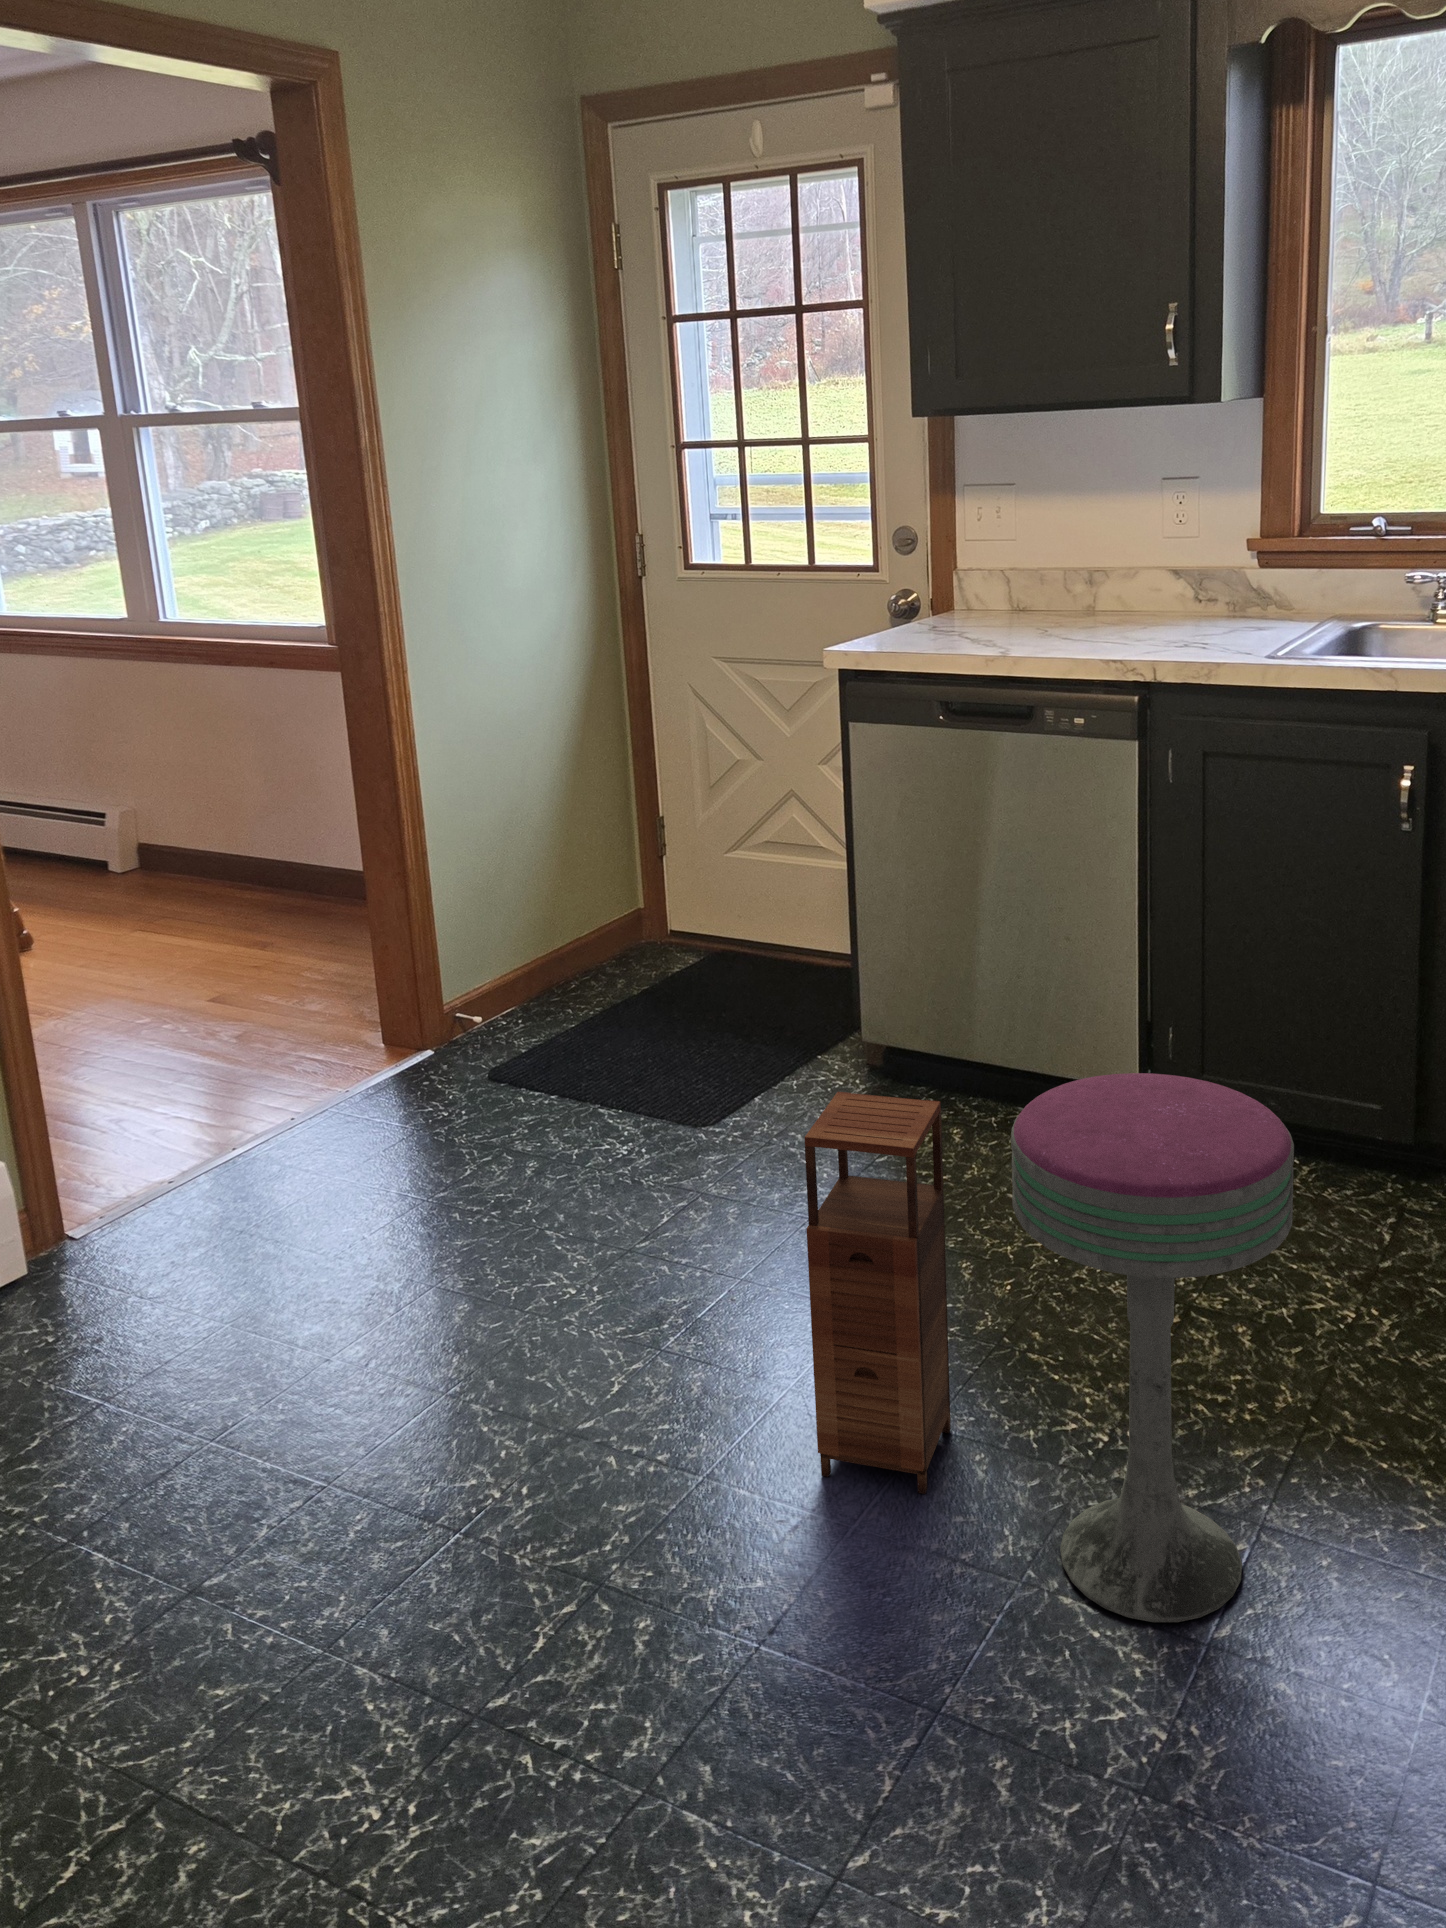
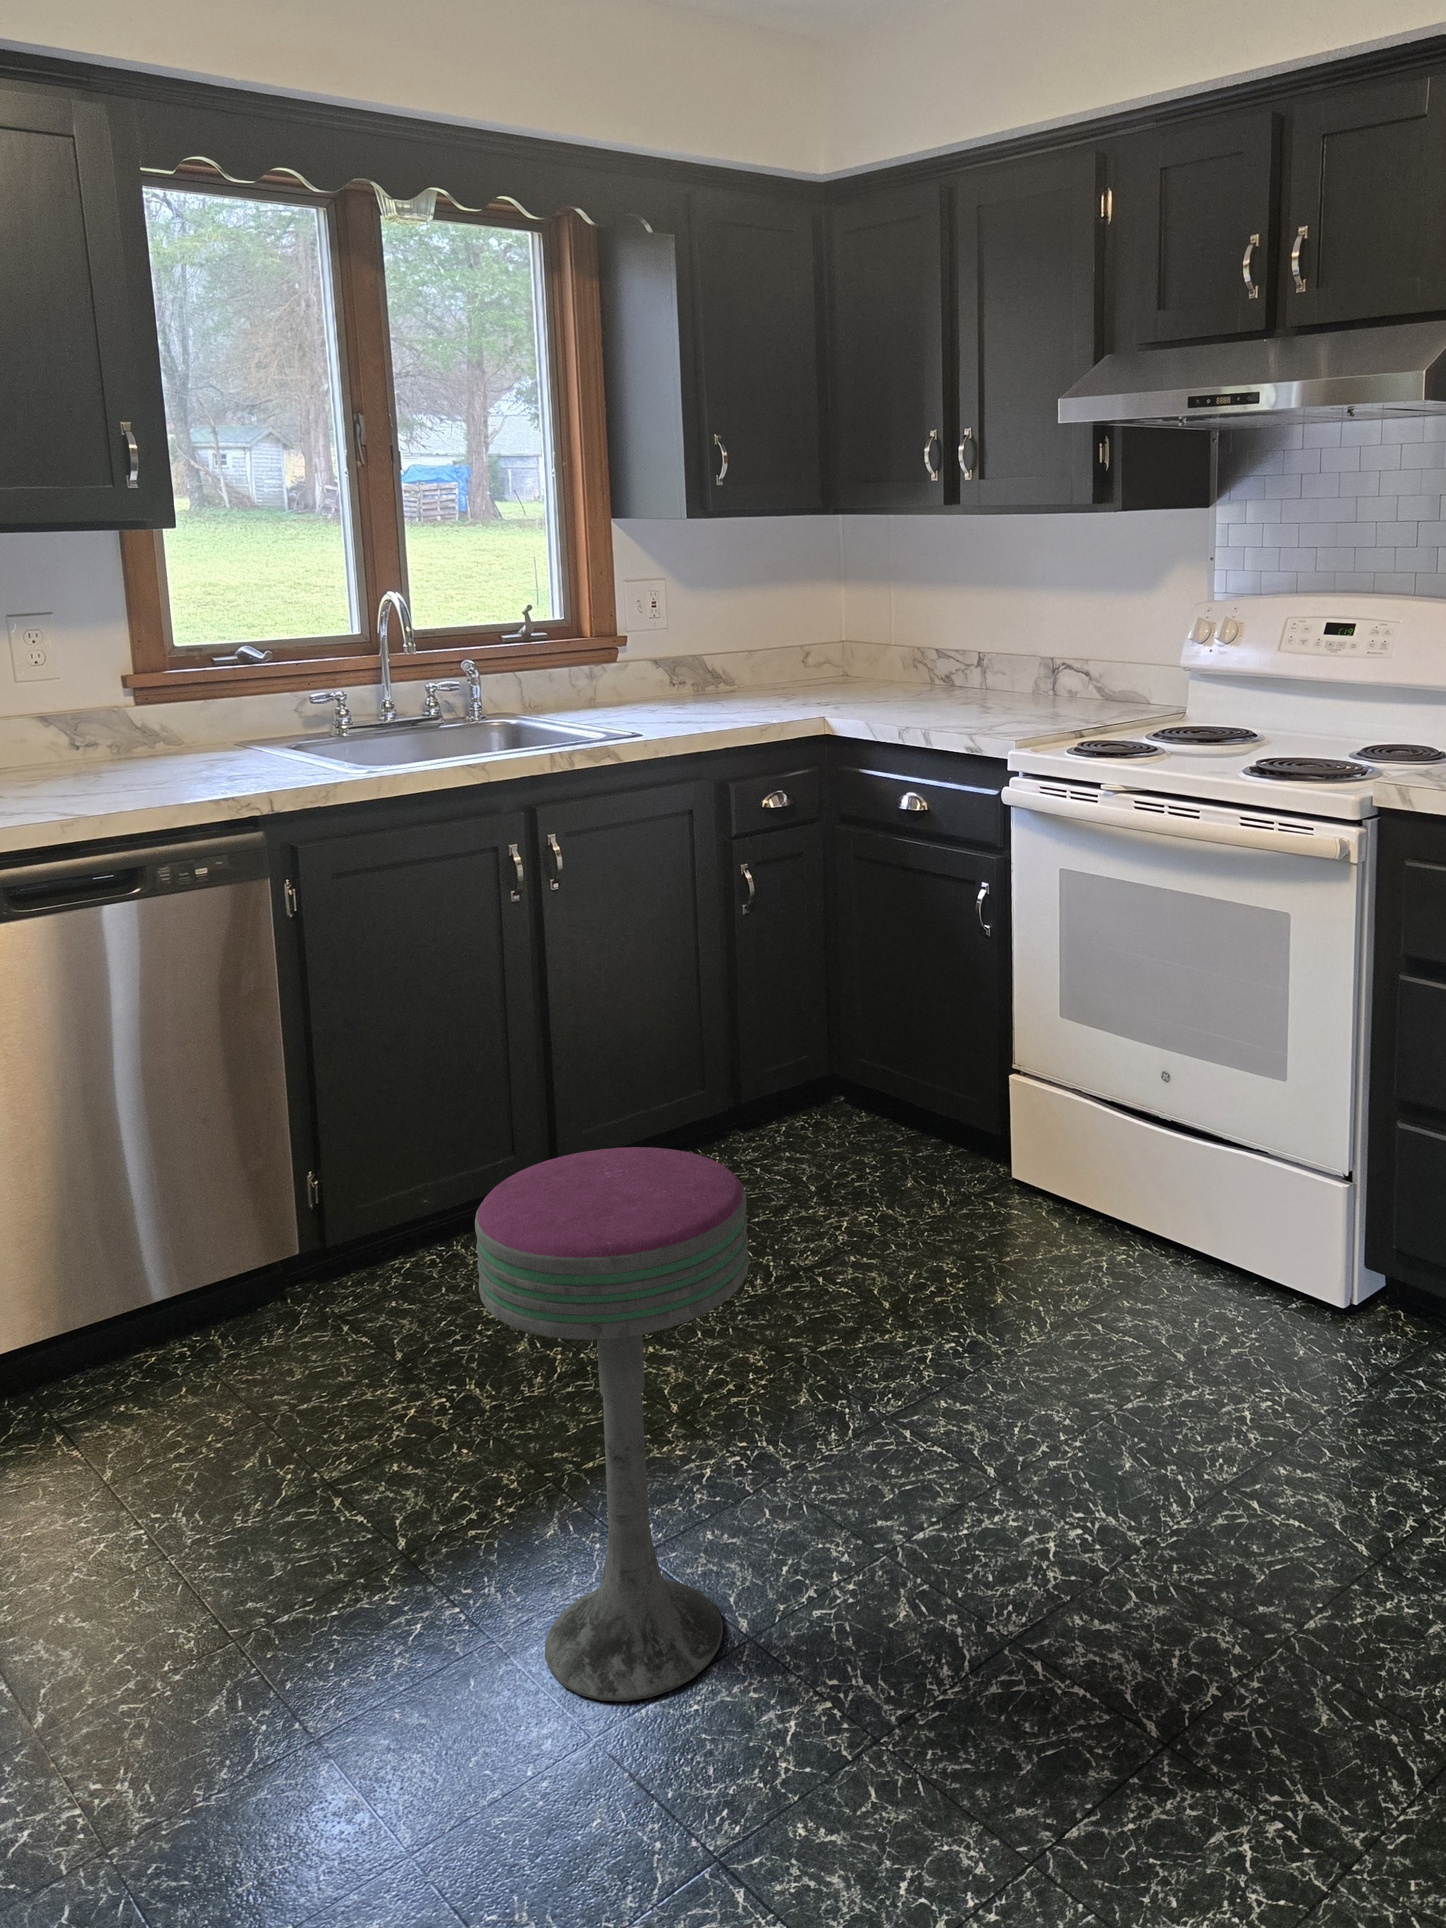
storage cabinet: present [805,1092,951,1494] -> none [184,1319,419,1866]

